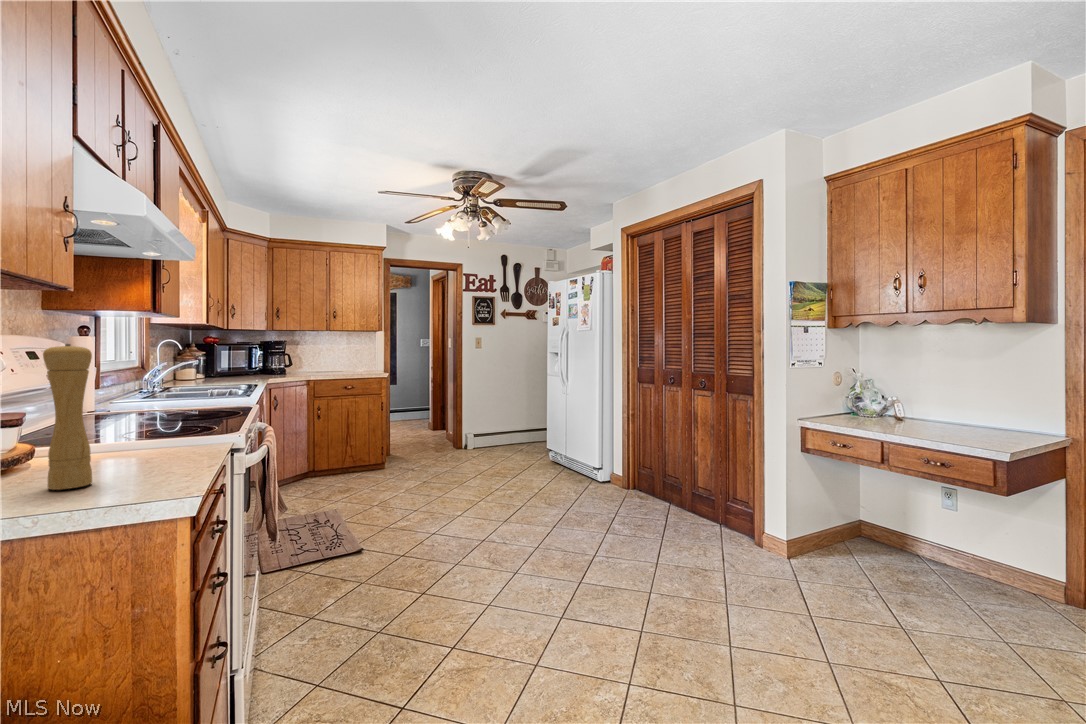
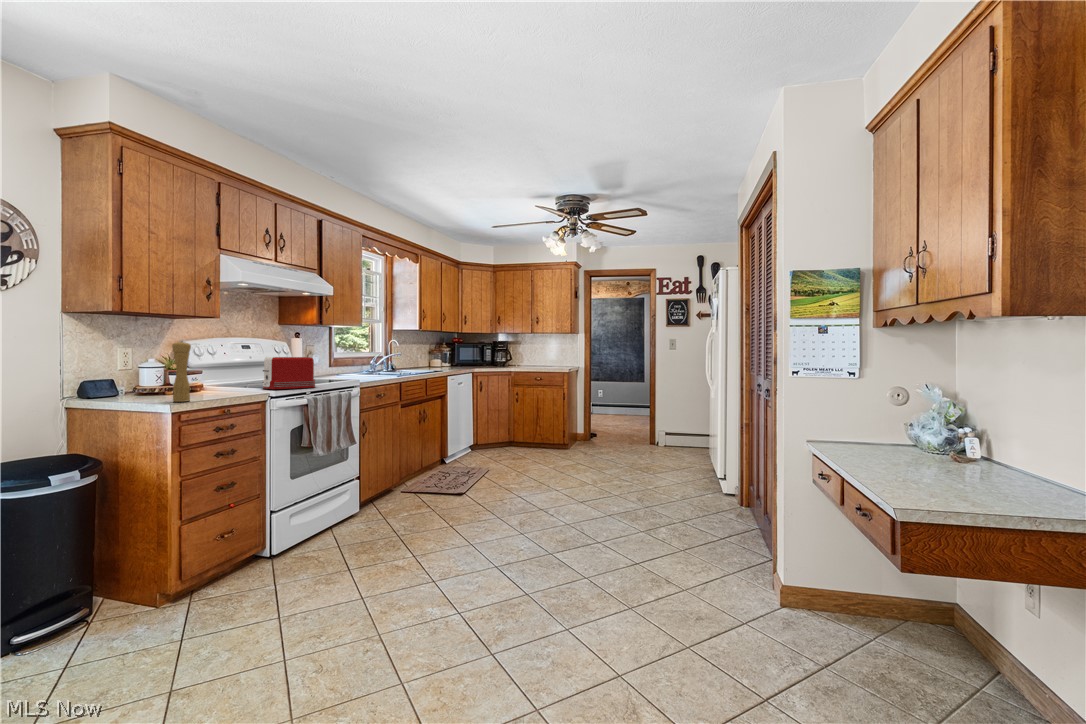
toaster: none [97,371,198,437] -> present [262,357,315,389]

